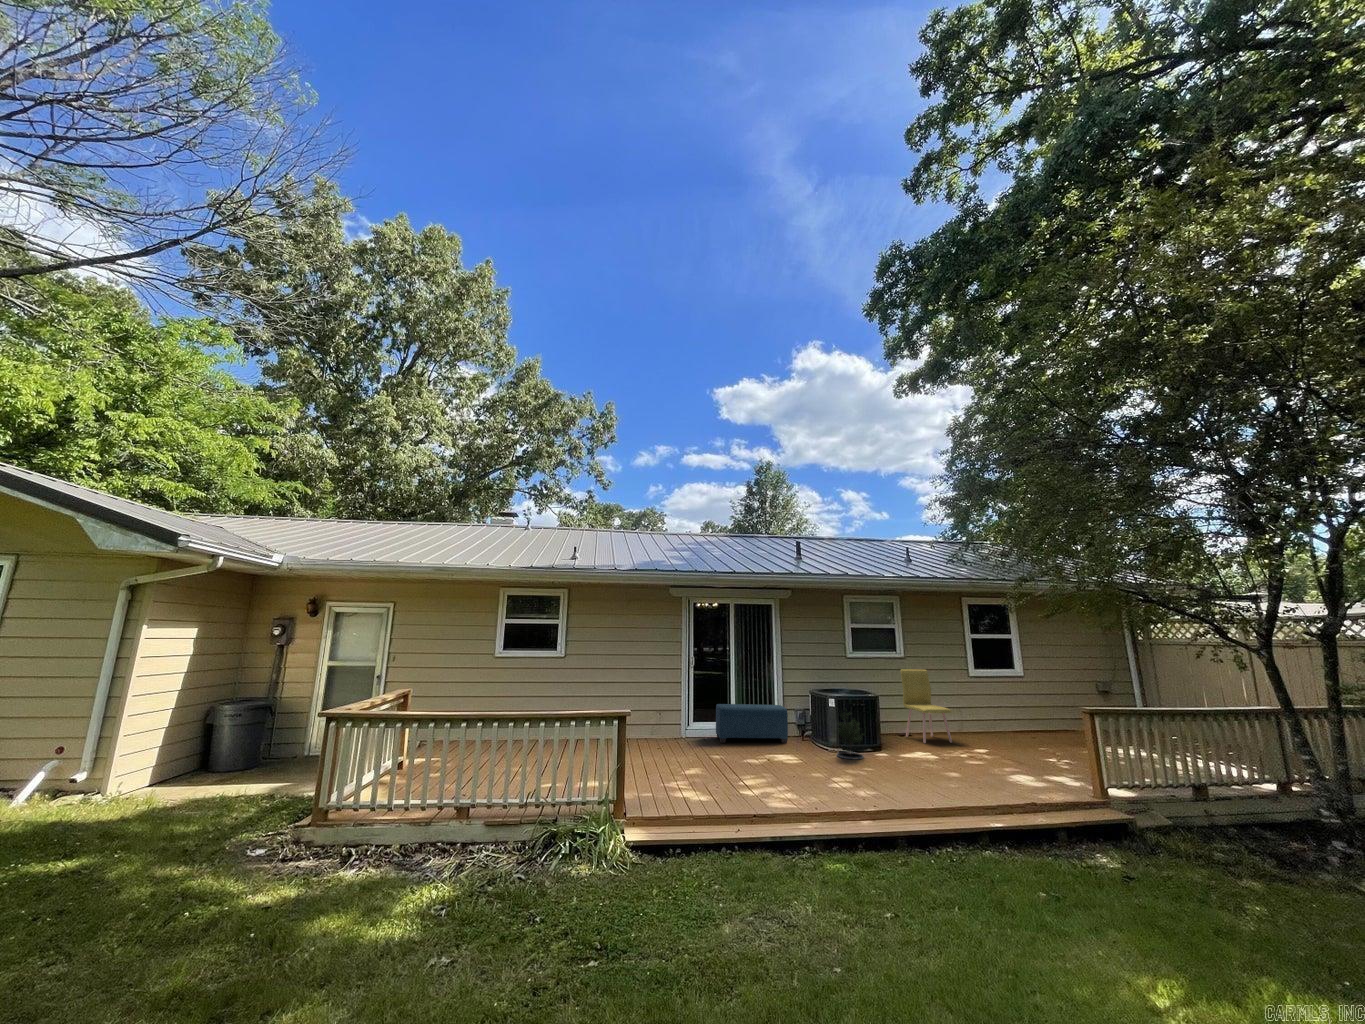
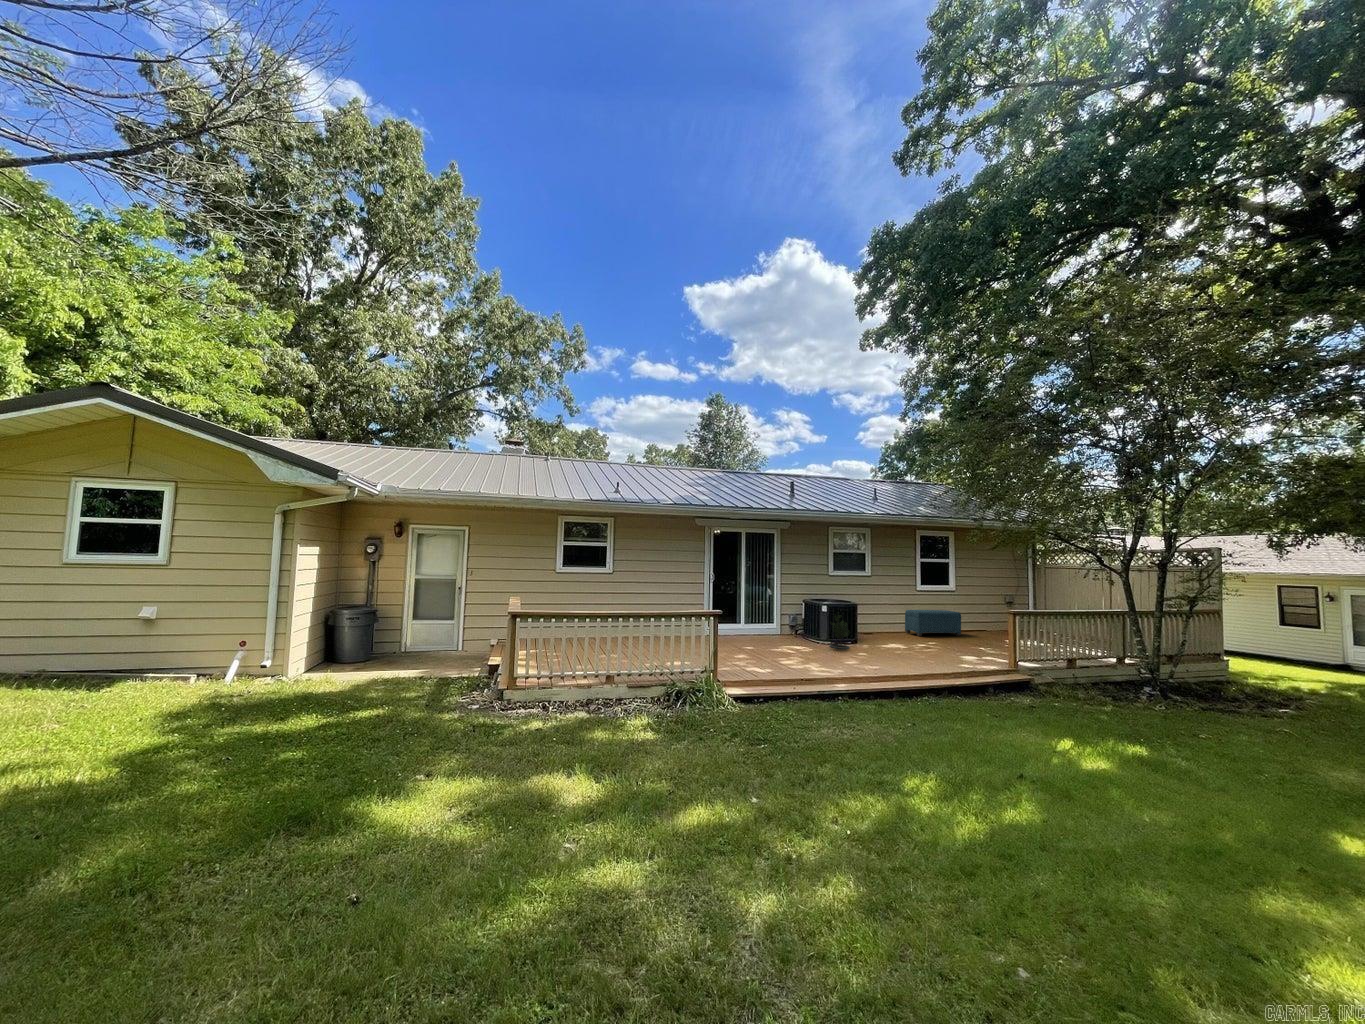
chair: present [901,669,952,743] -> none [870,585,907,638]
bench: present [716,704,788,743] -> present [905,610,961,636]

